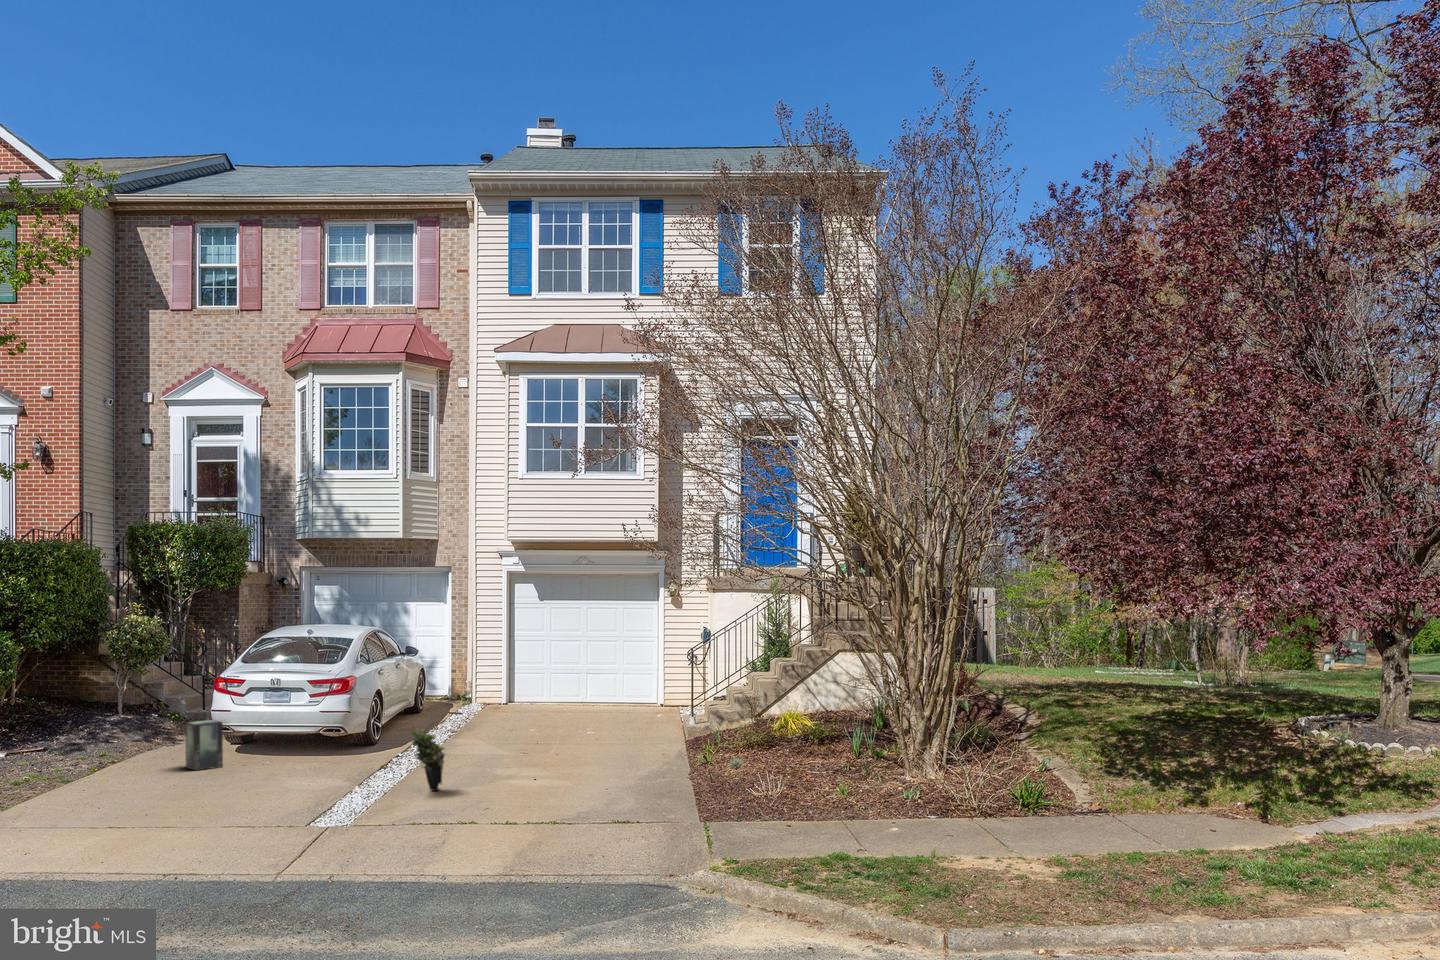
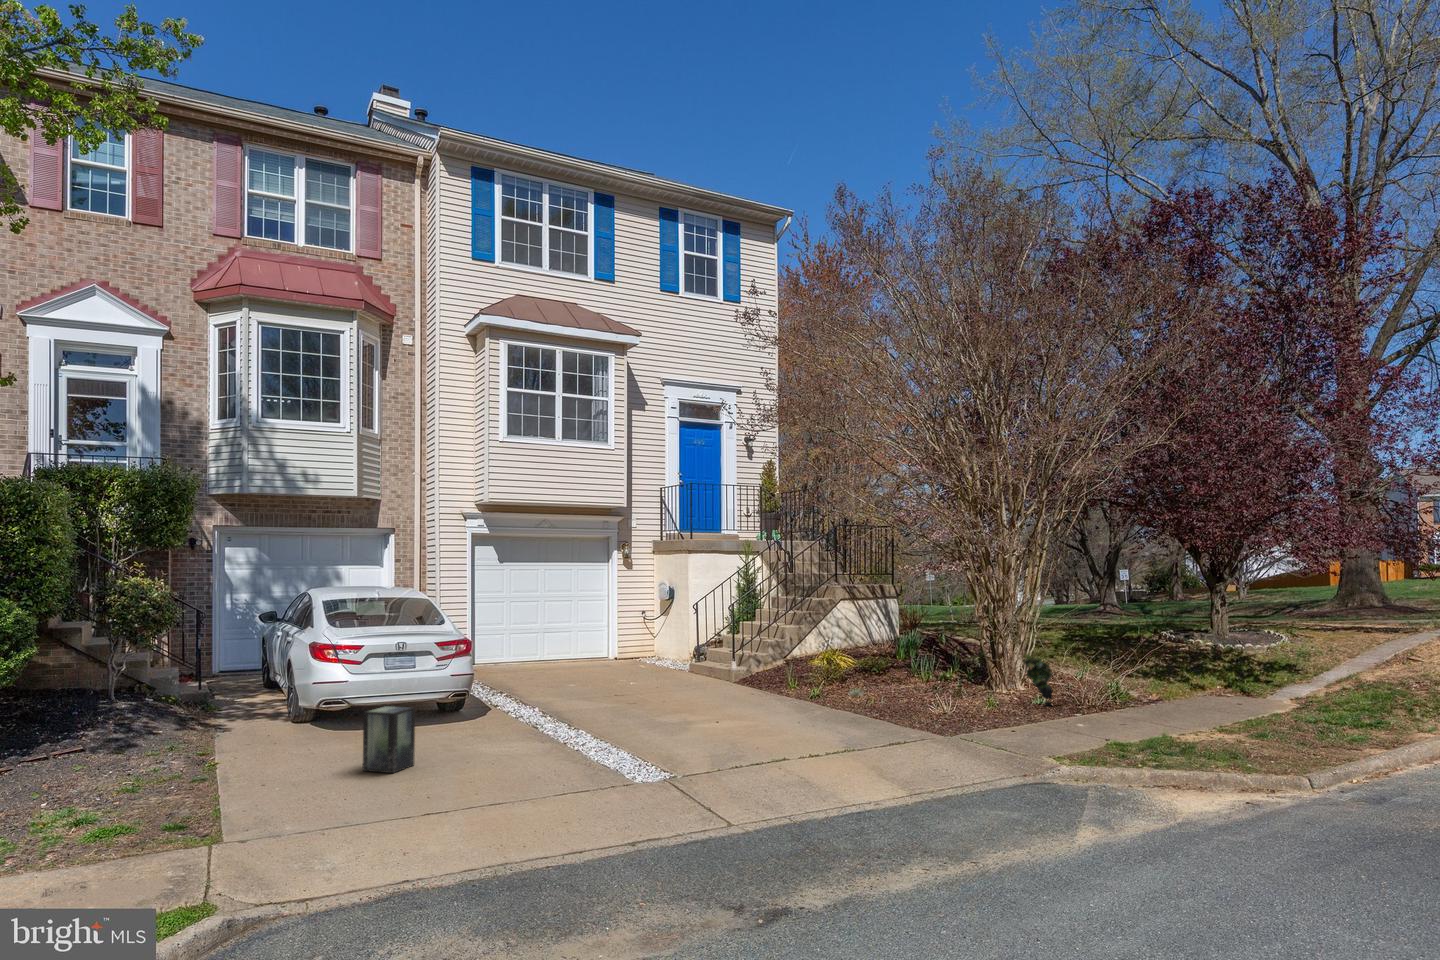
potted plant: present [410,729,445,791] -> present [1023,653,1053,706]

